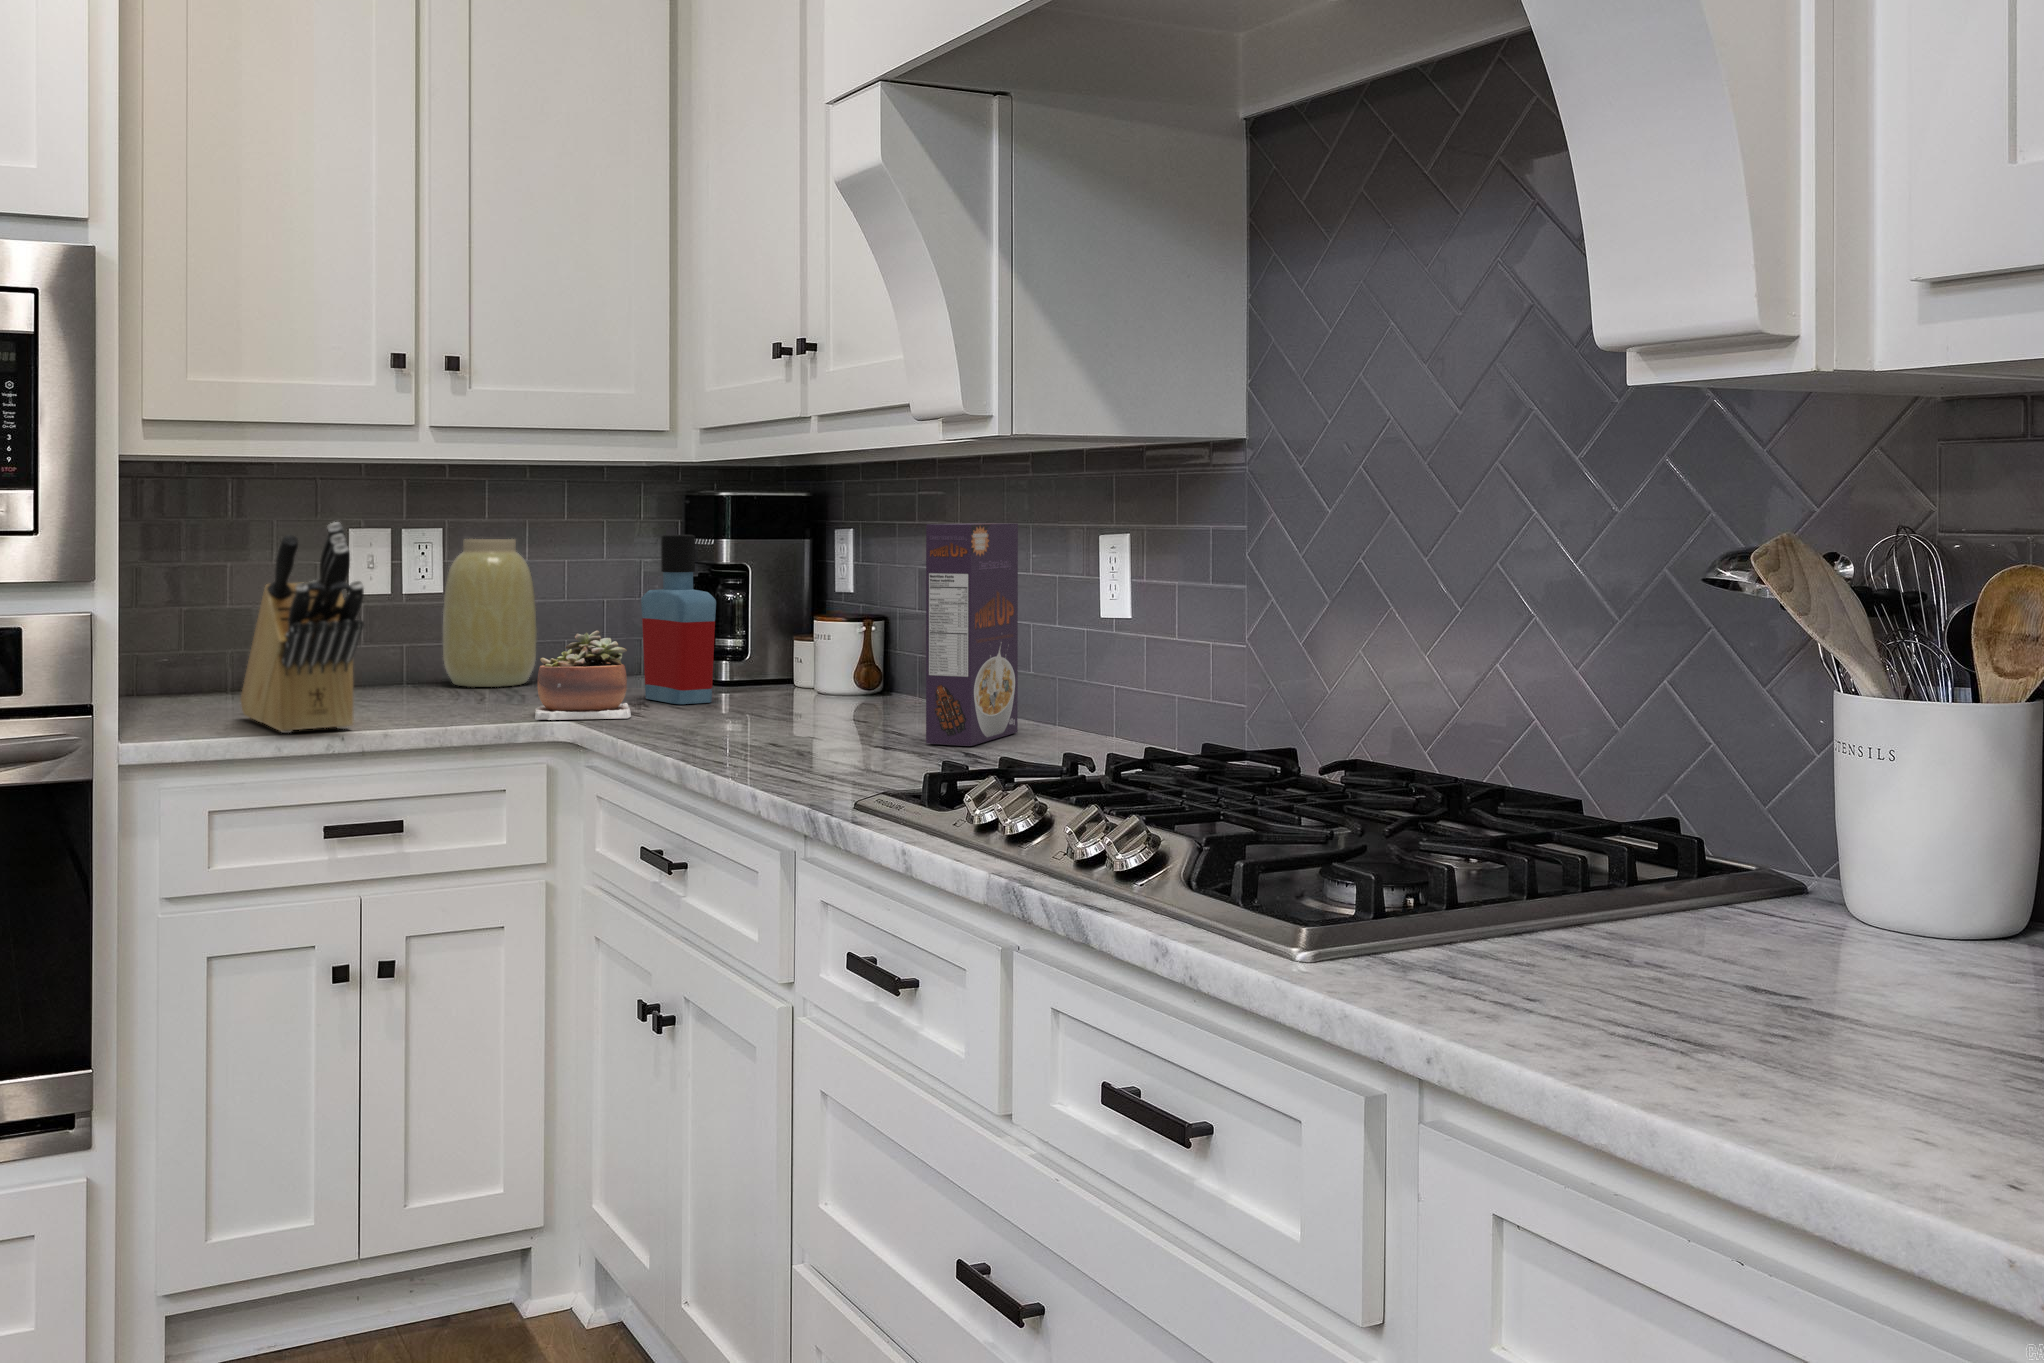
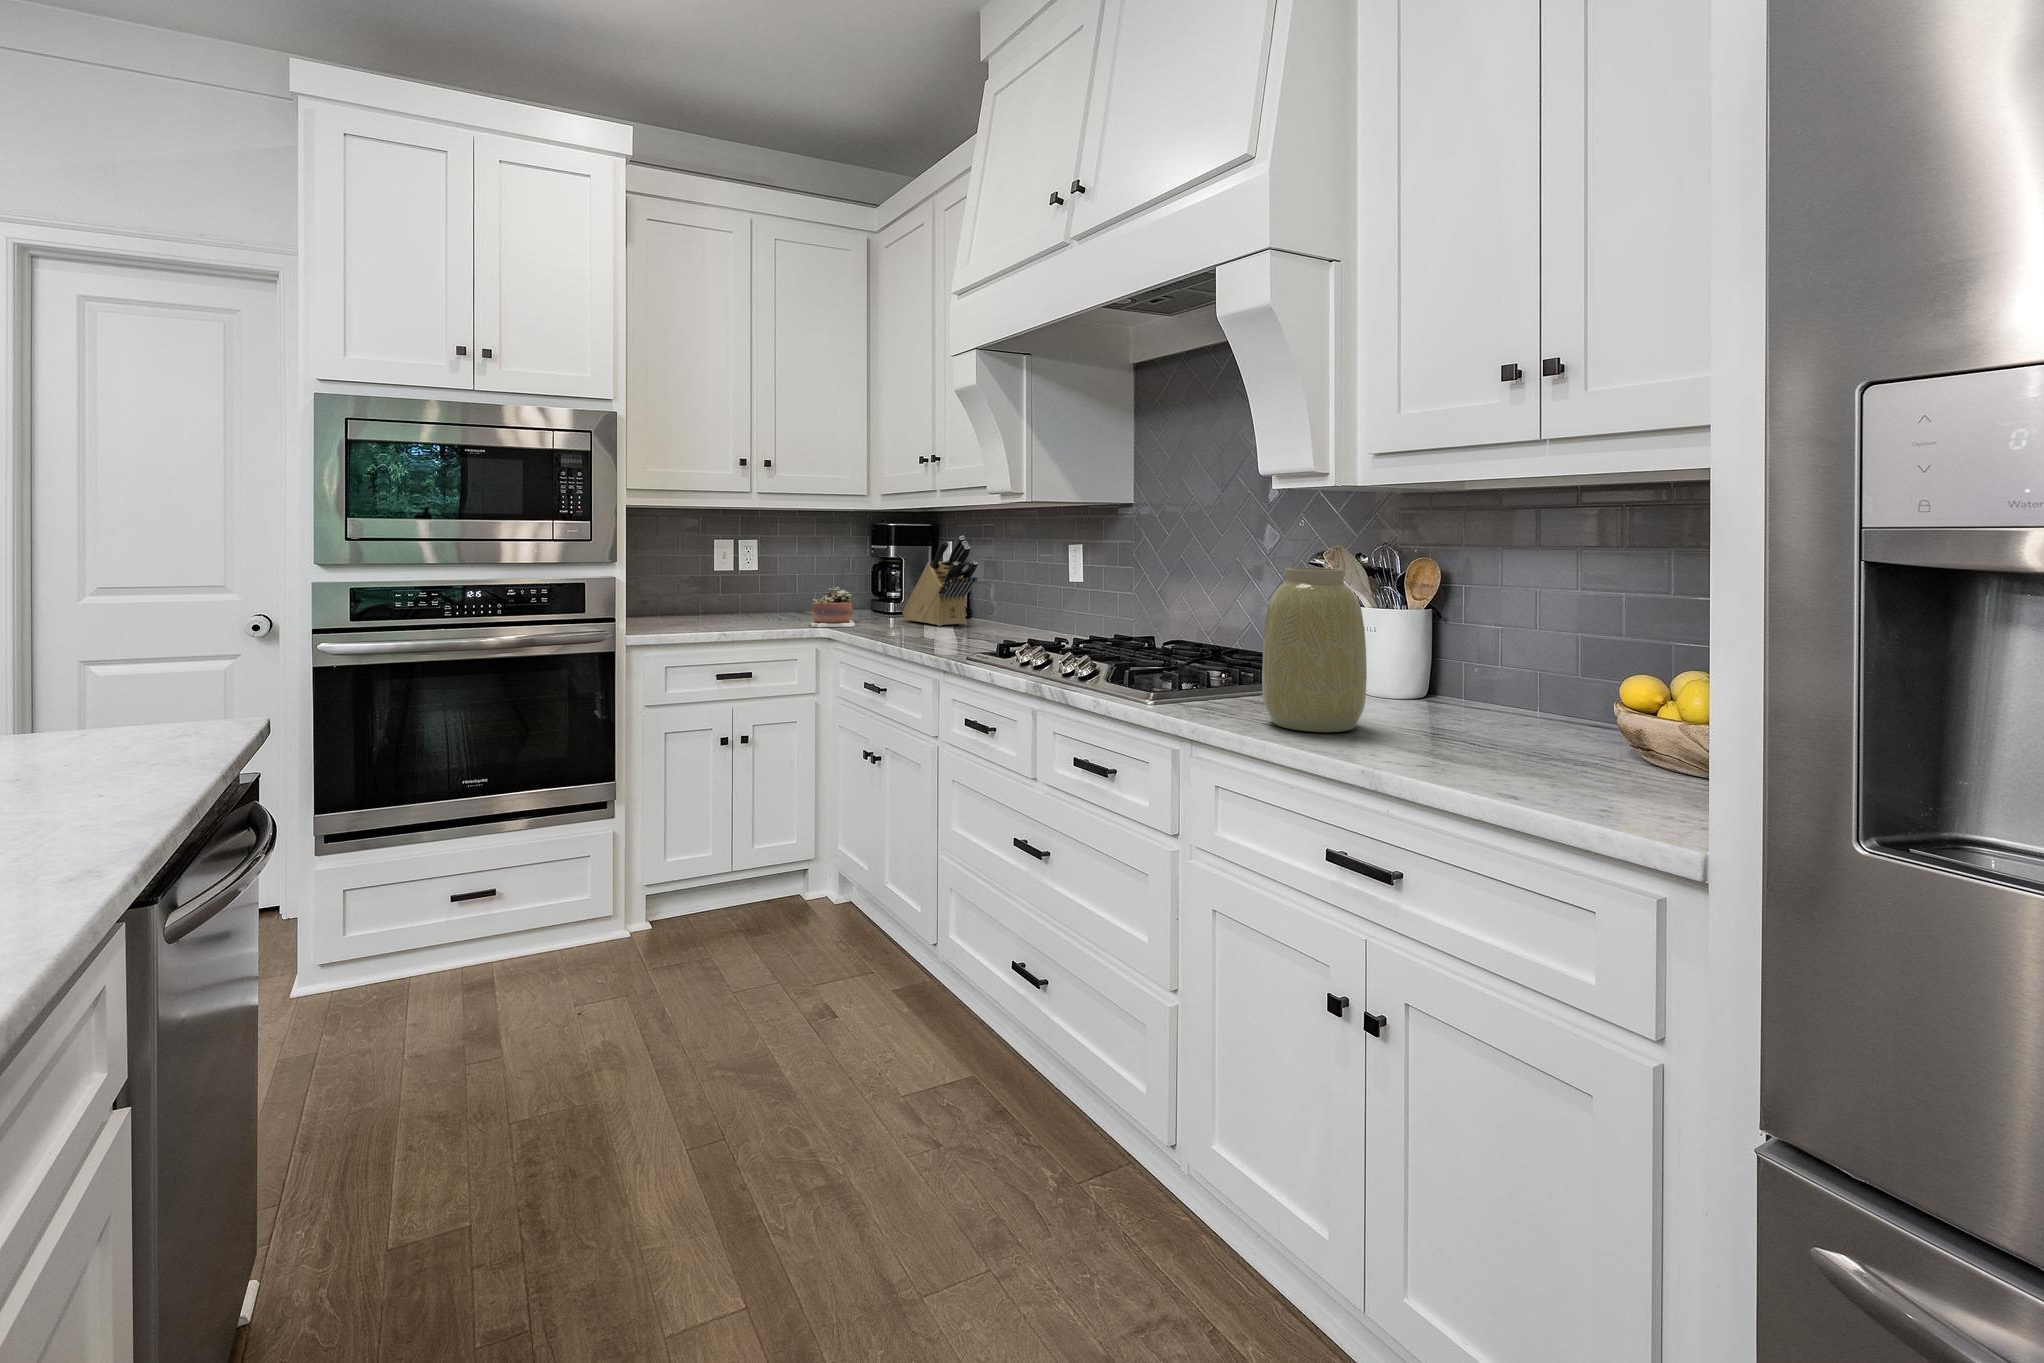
knife block: present [240,522,364,733] -> present [902,536,978,626]
cereal box: present [926,523,1018,746] -> none [993,539,1033,637]
bottle: present [641,535,716,704] -> none [856,543,892,621]
vase: present [443,539,537,687] -> present [1262,568,1367,732]

